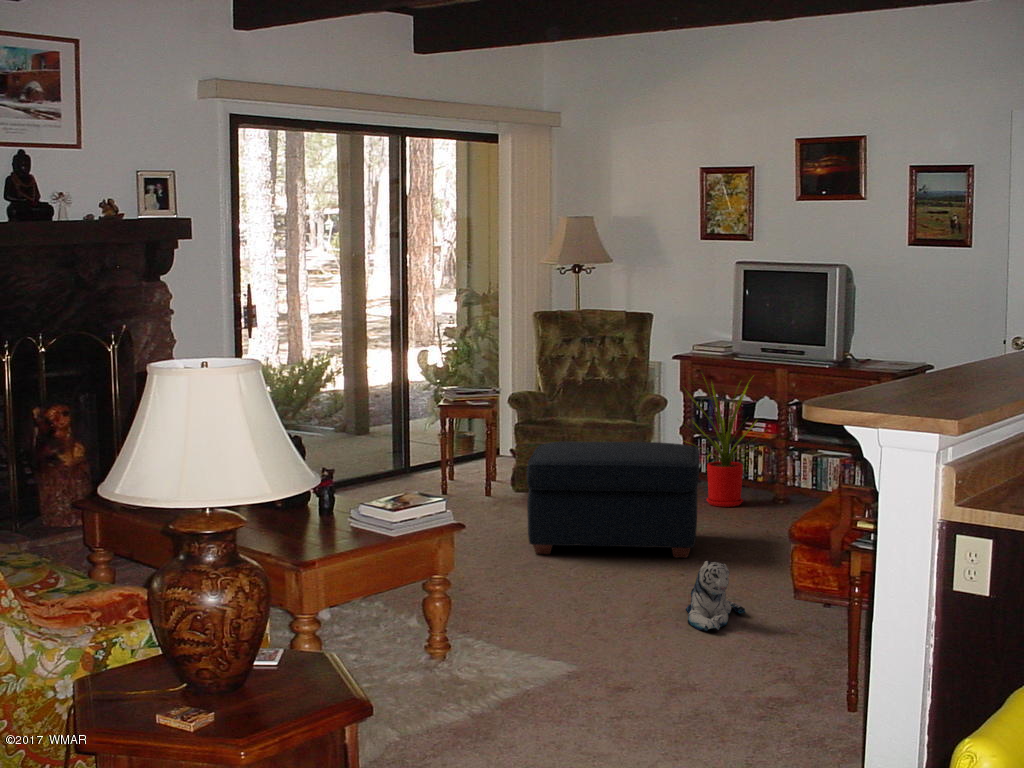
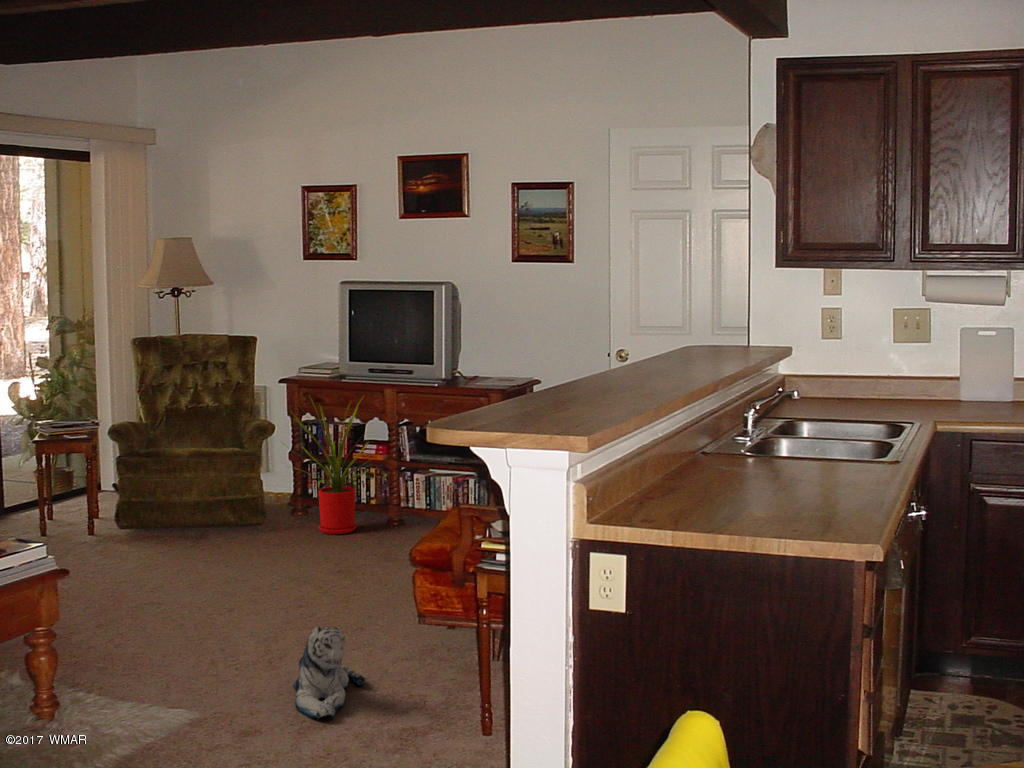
ottoman: present [527,442,700,558] -> none [103,474,307,614]

